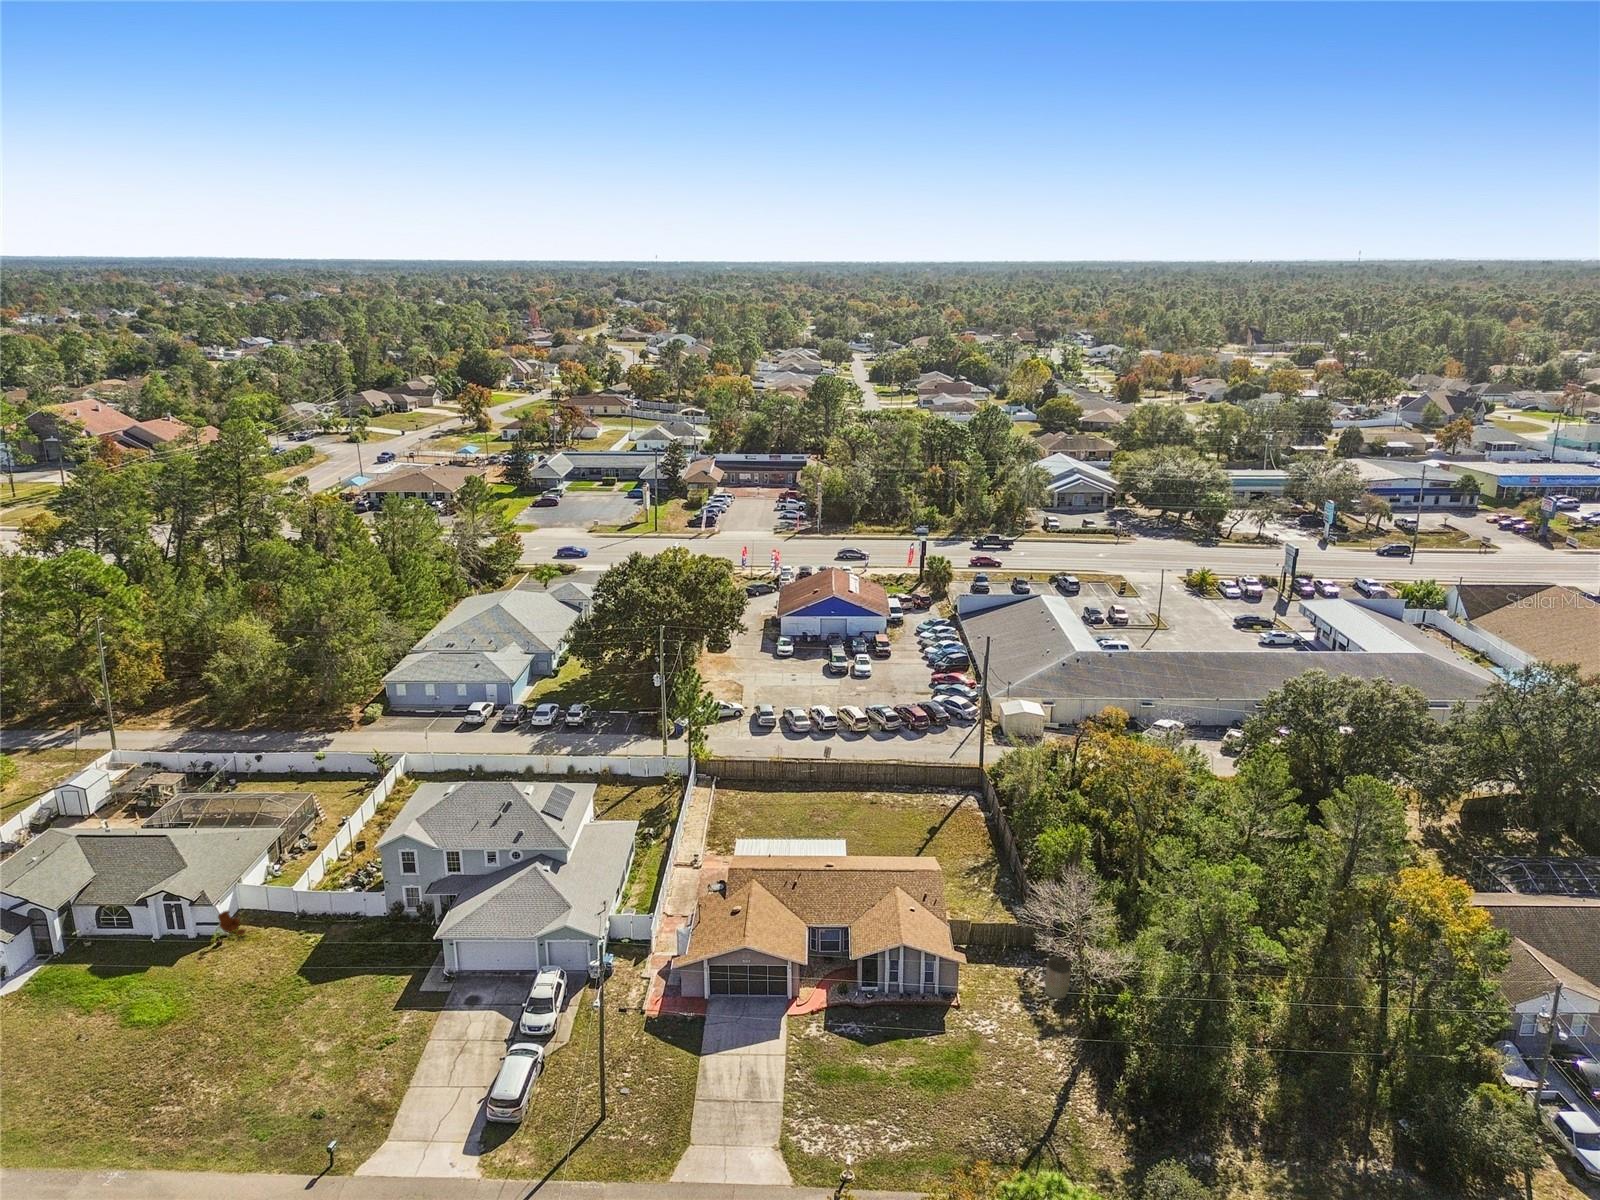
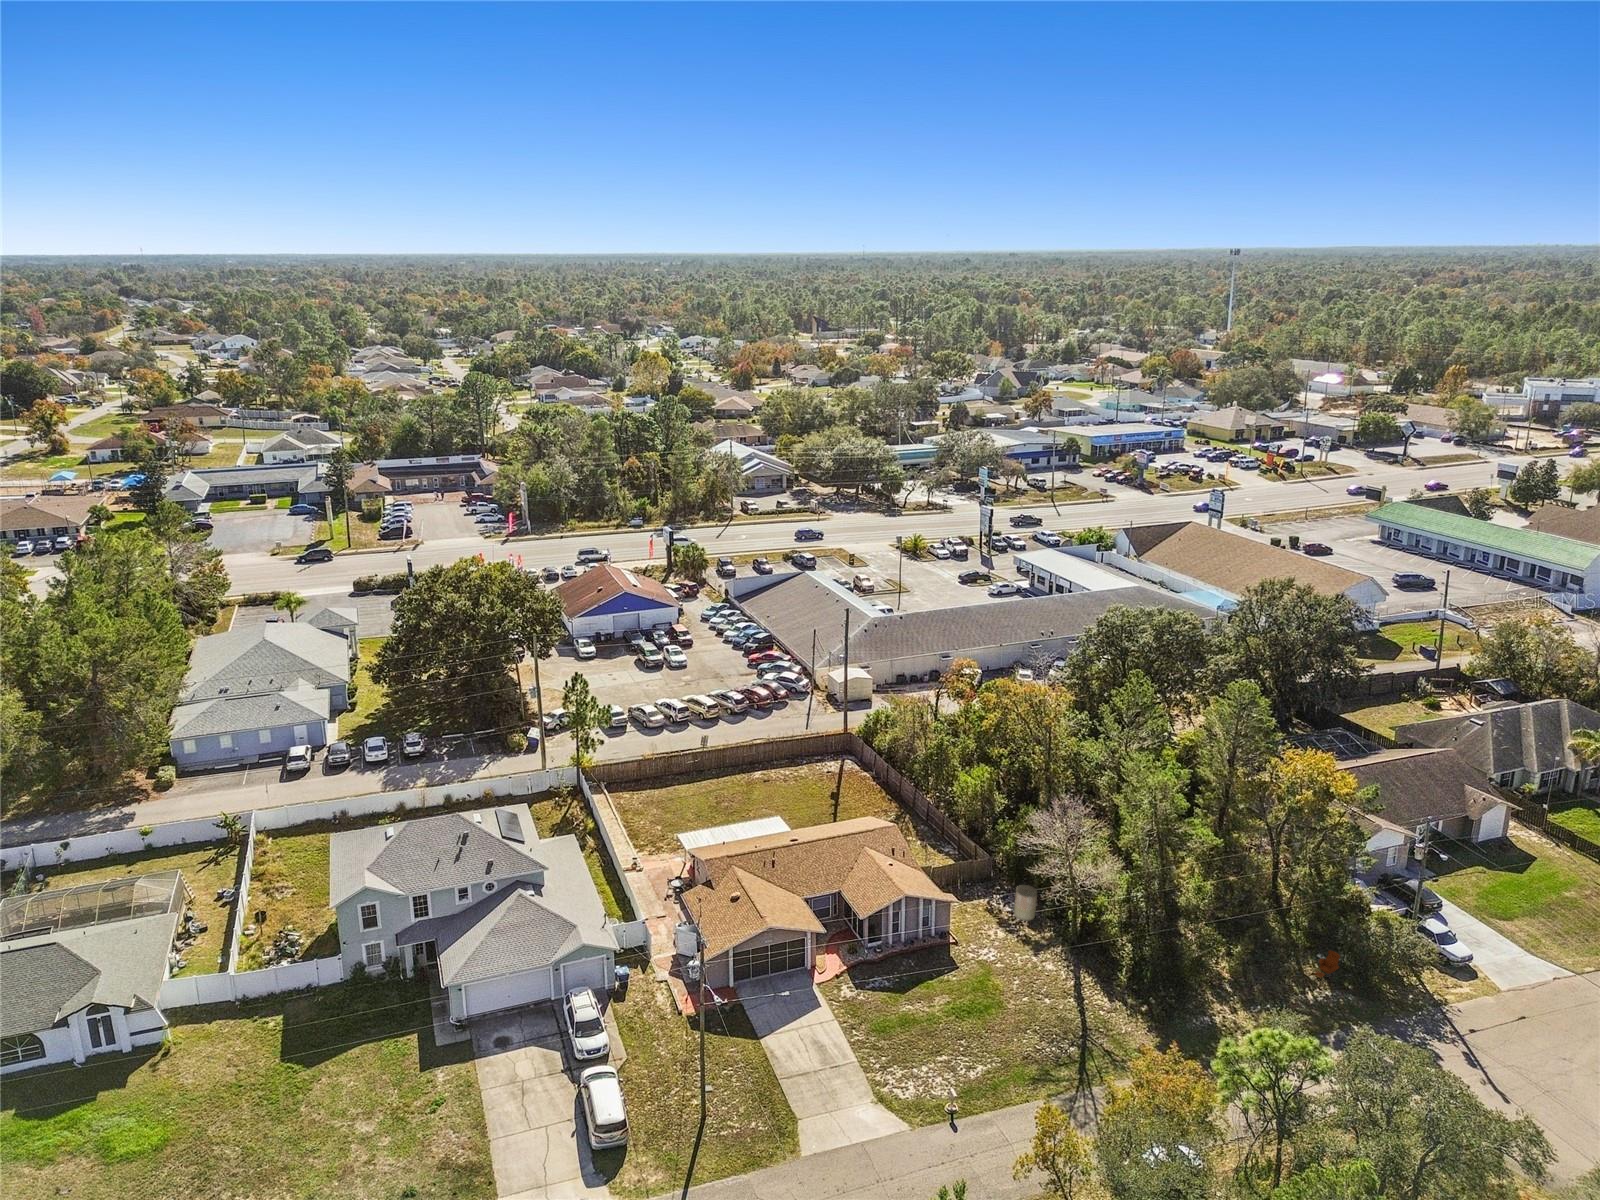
lounge chair: present [218,911,245,938] -> present [1315,951,1340,980]

